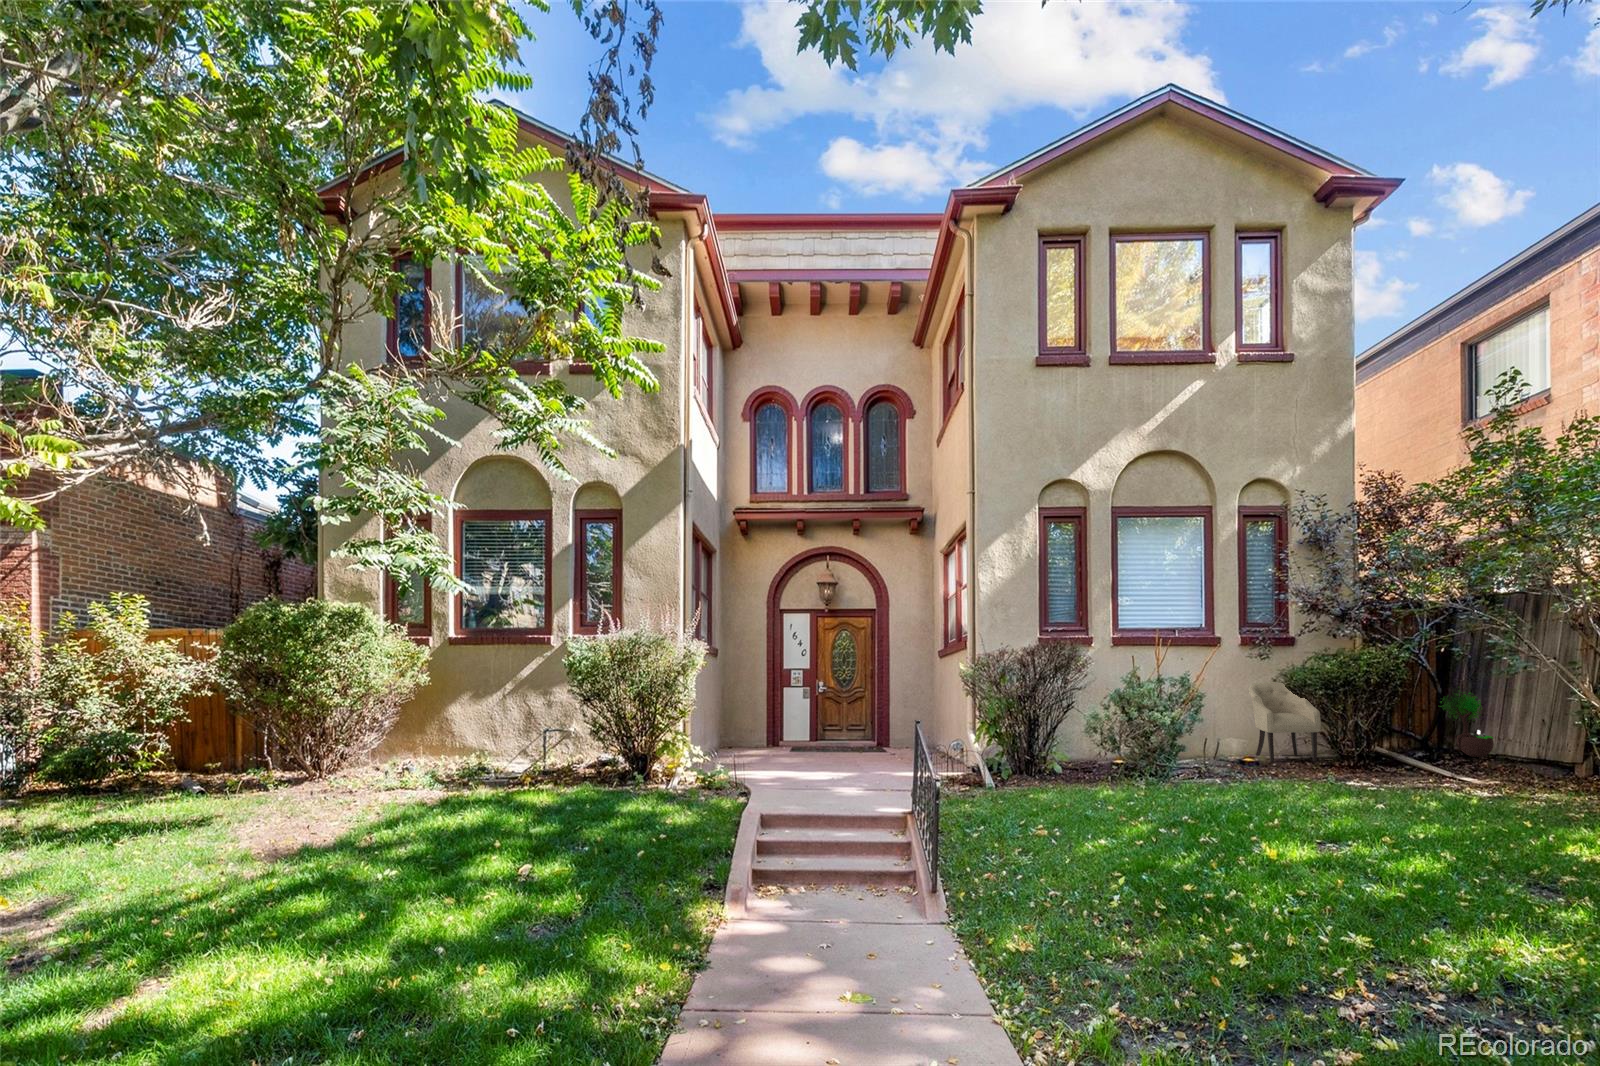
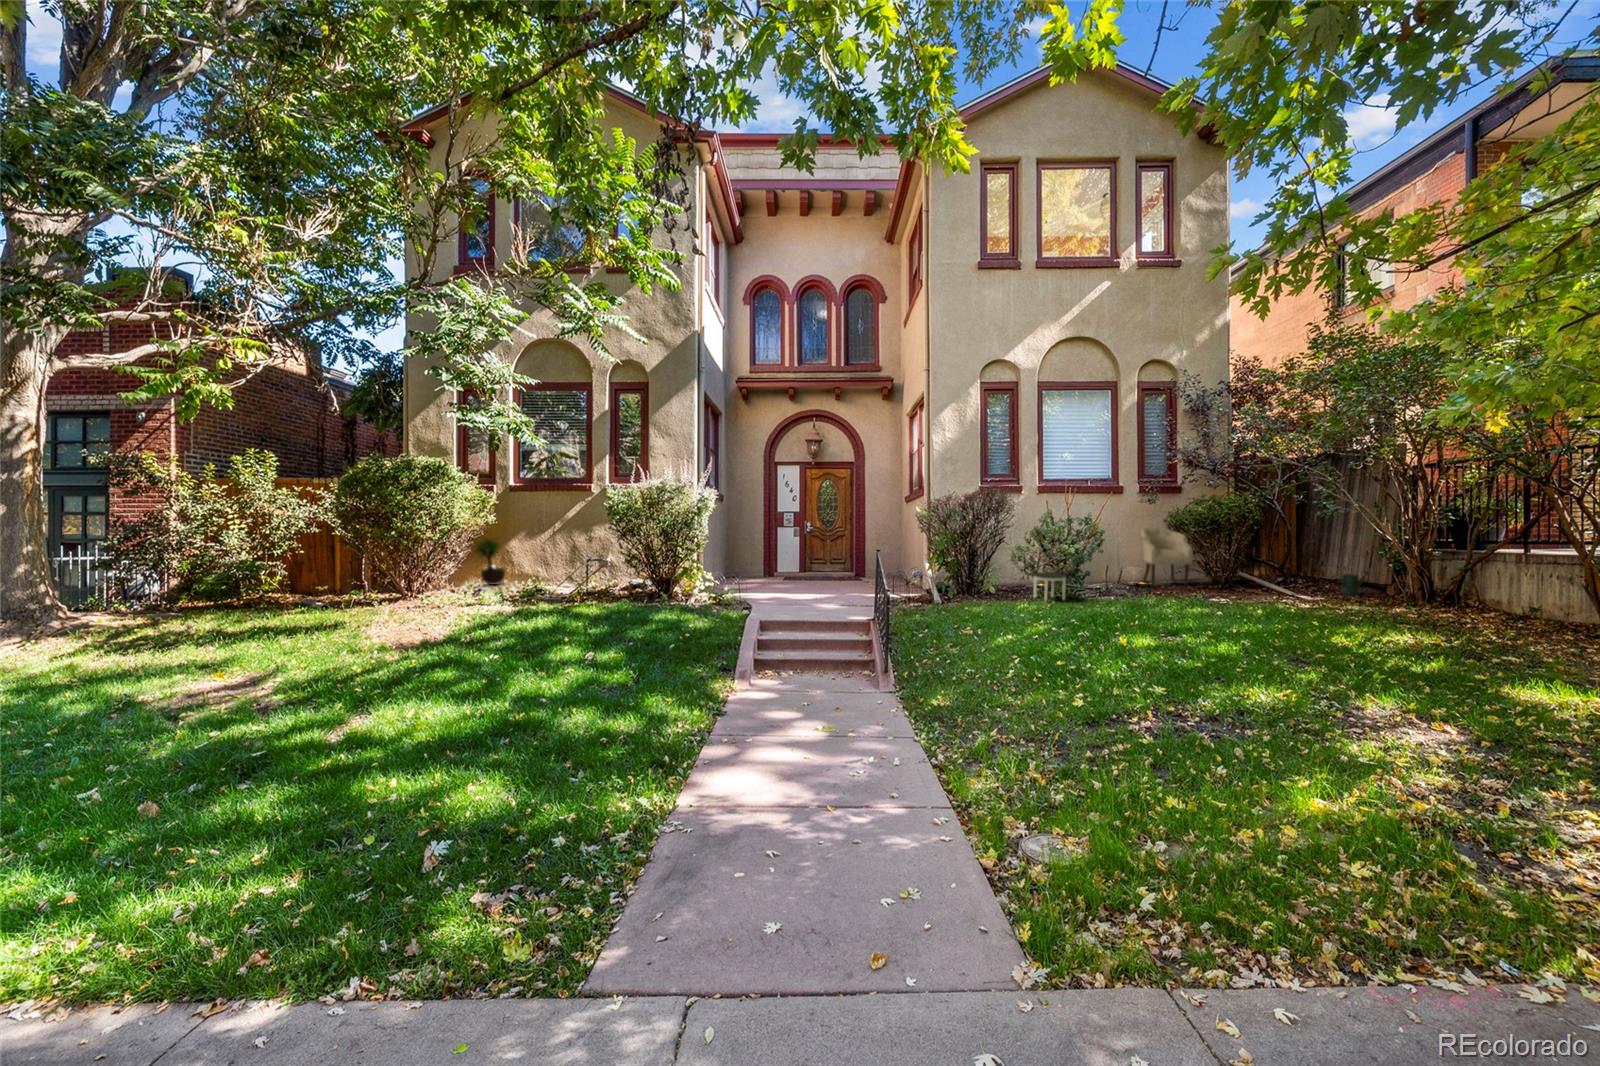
potted tree: present [1440,692,1494,757] -> present [475,537,505,585]
watering can: none [1522,741,1563,773] -> present [1339,572,1369,595]
round table: none [1118,744,1163,784] -> present [1033,572,1066,601]

